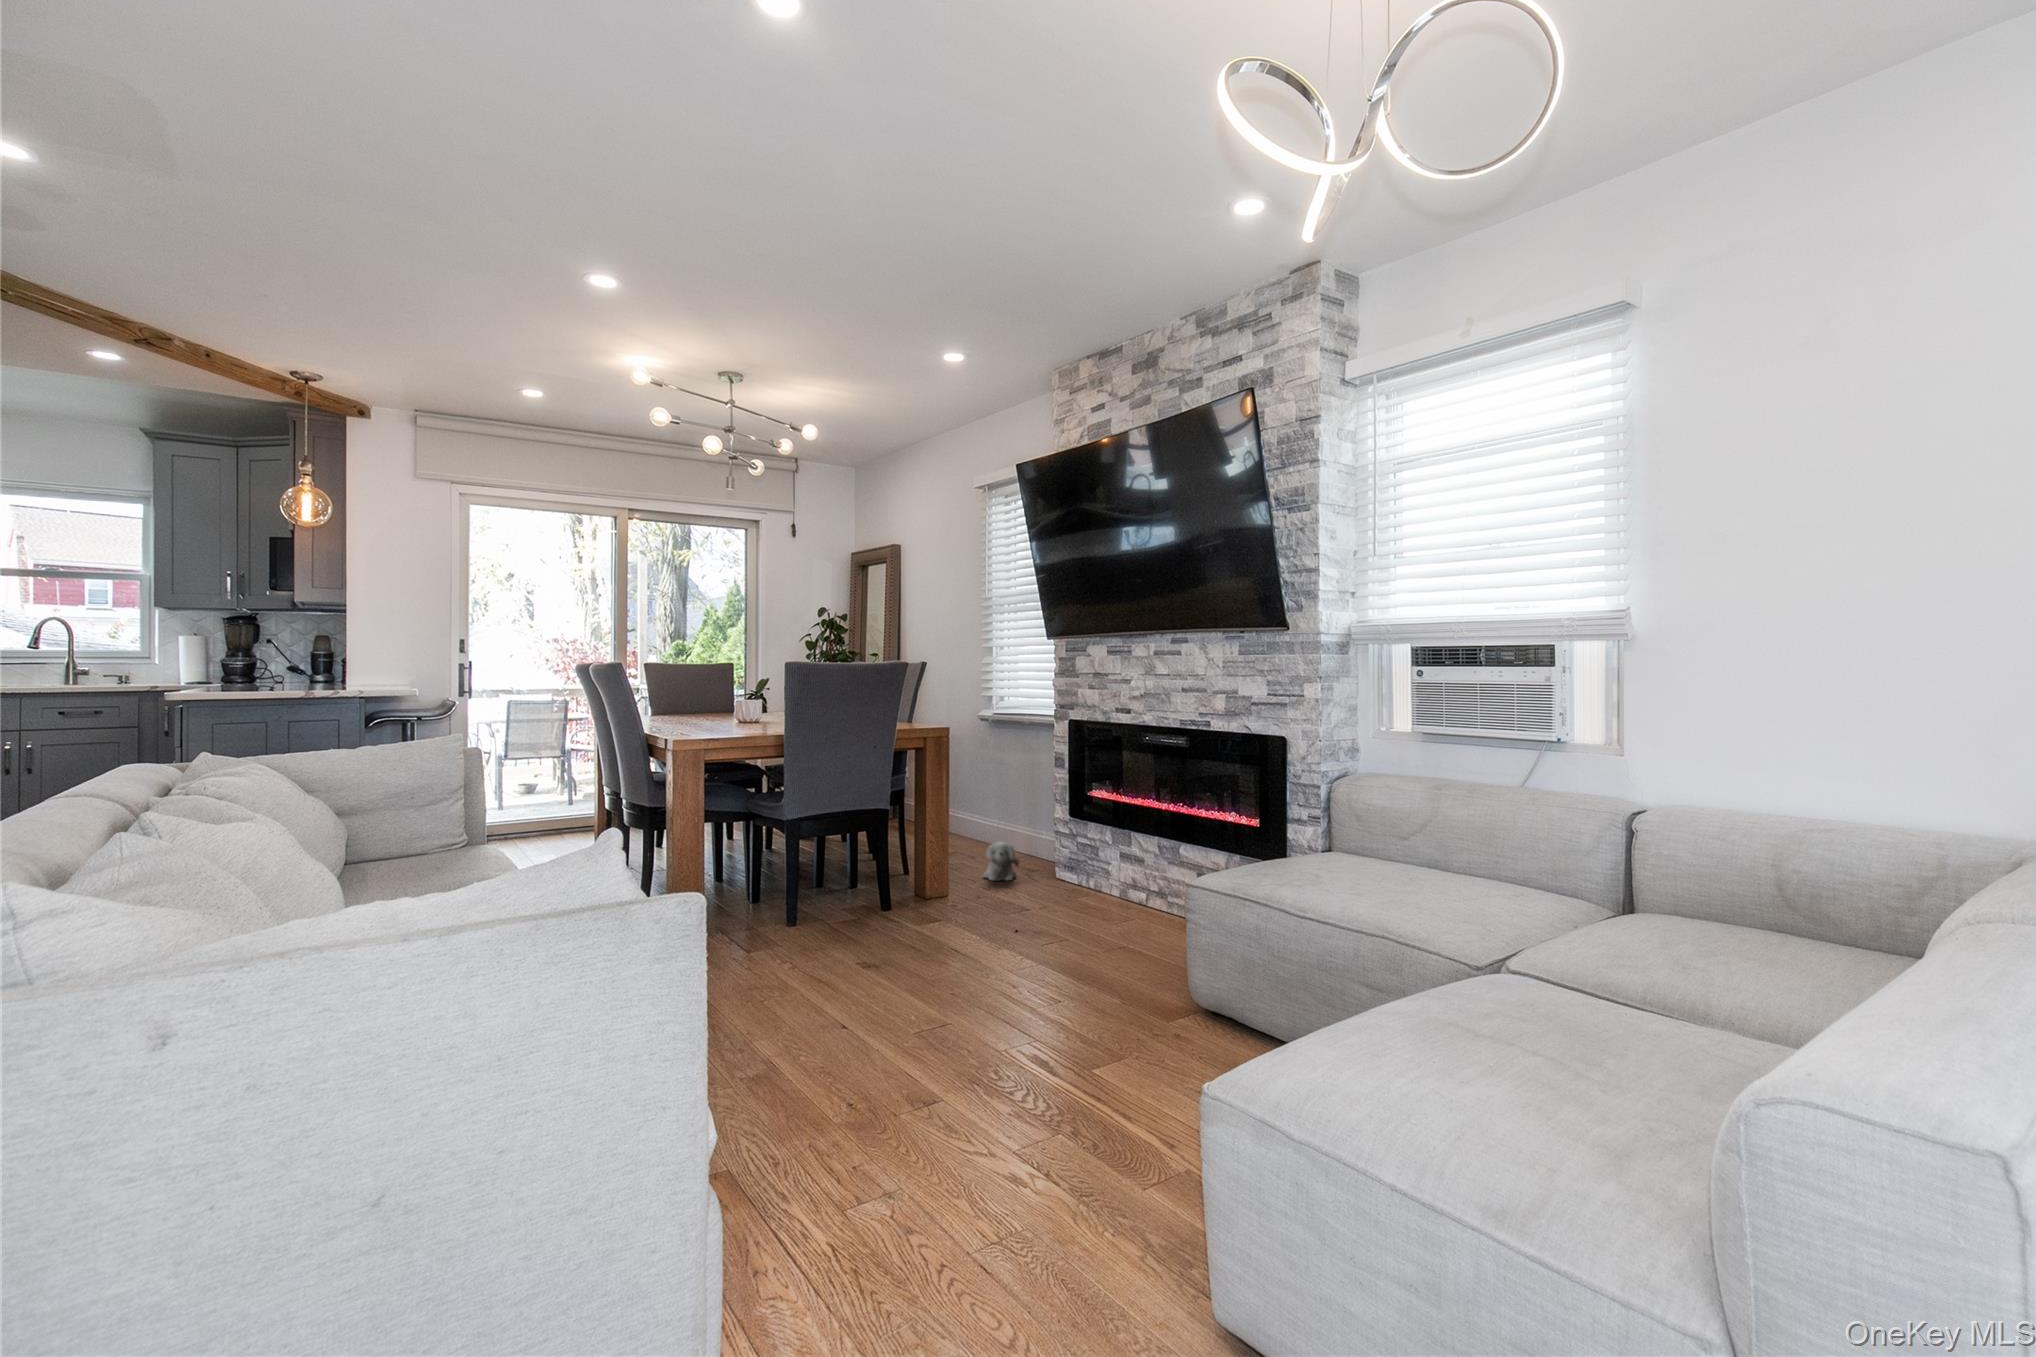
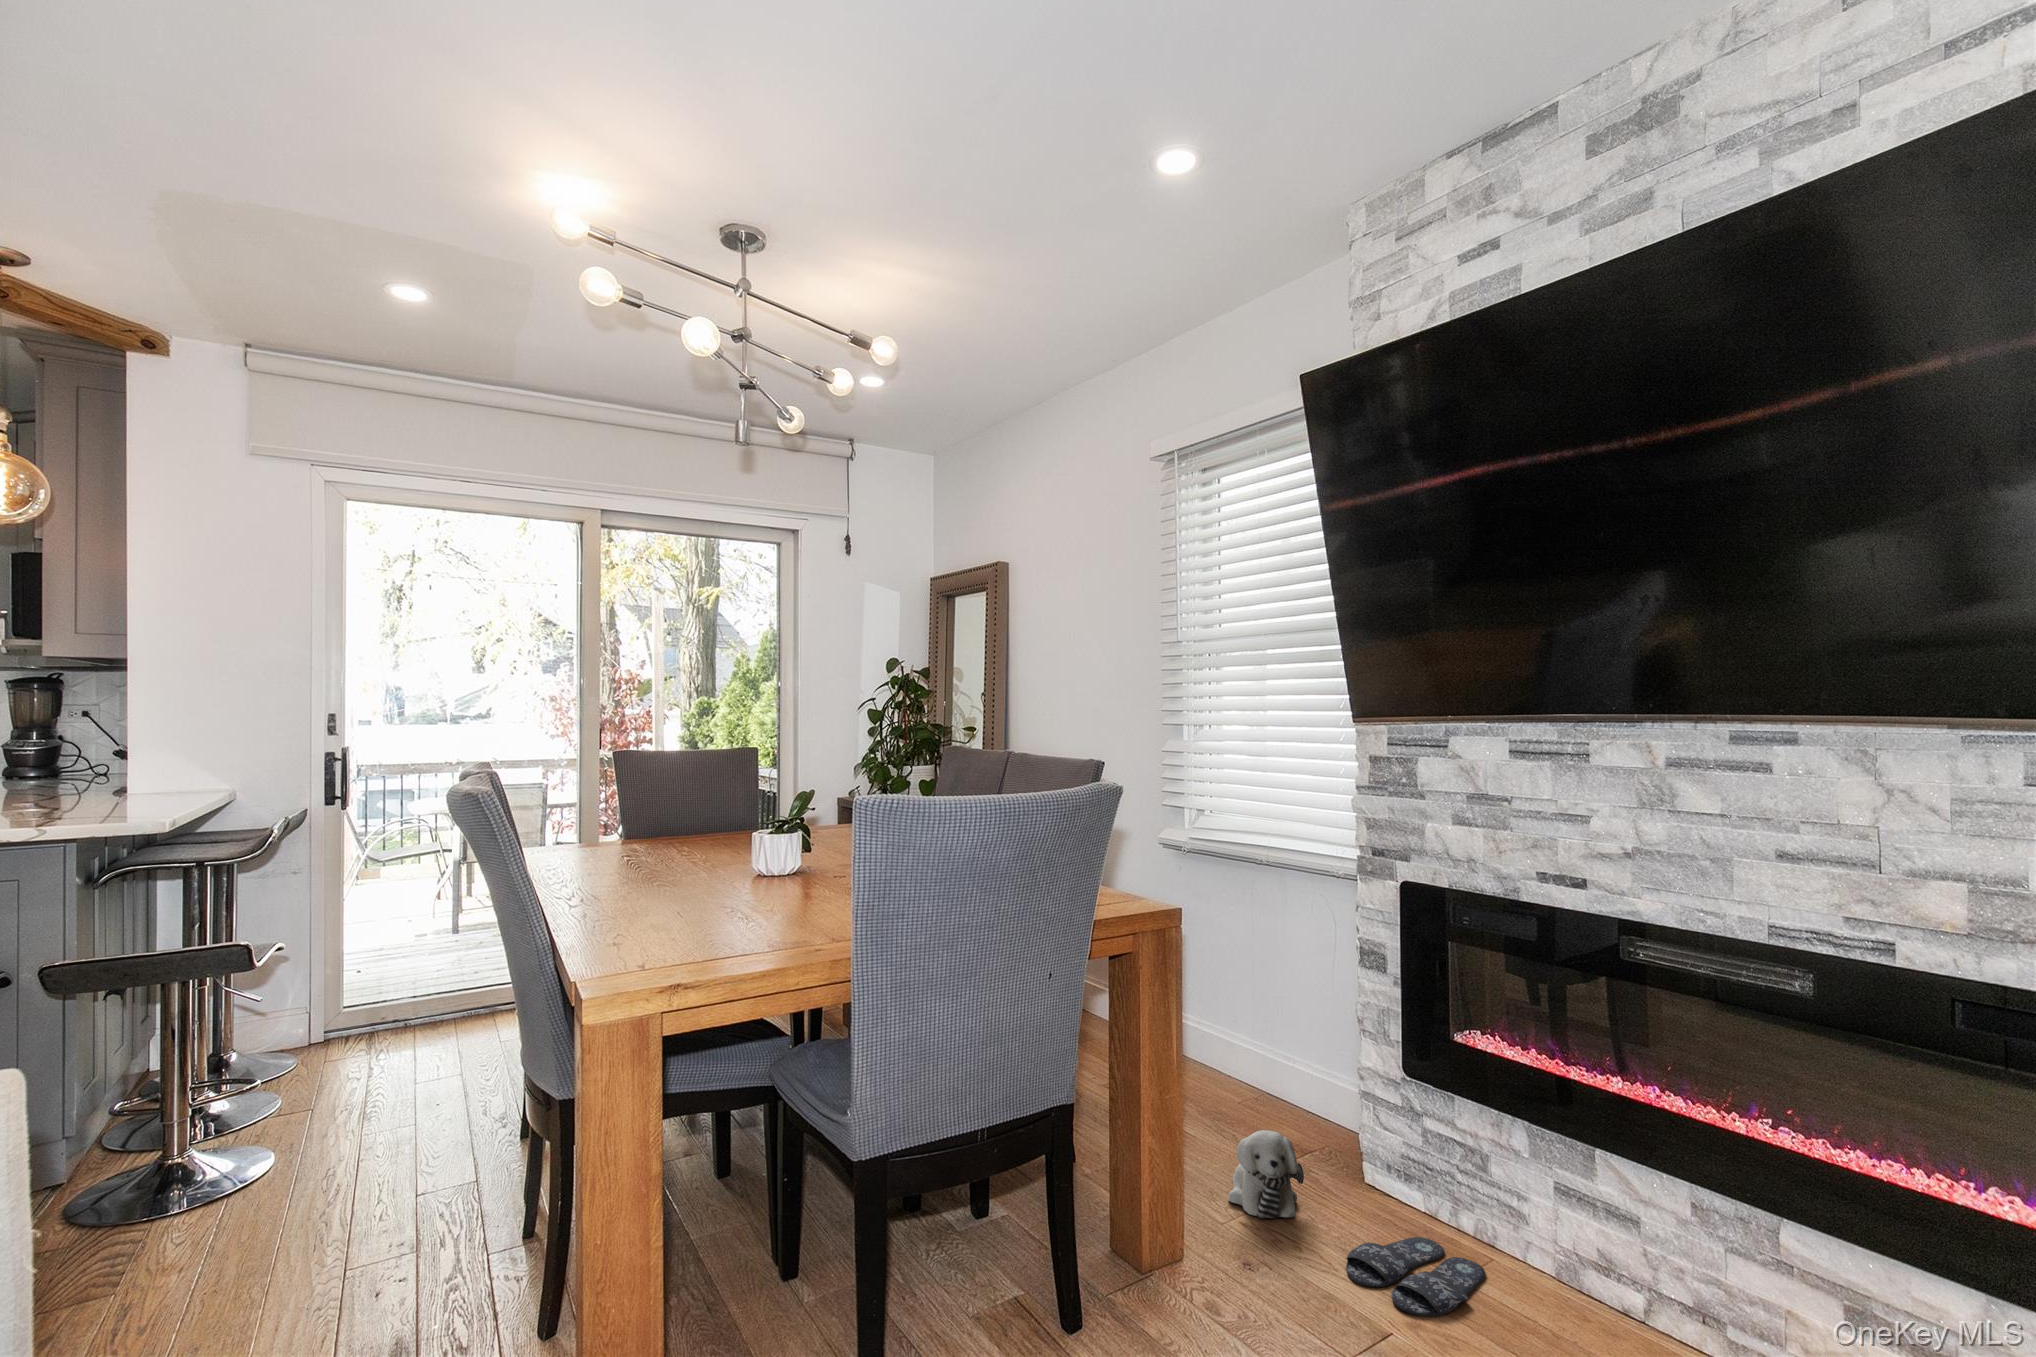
slippers: none [1024,884,1088,899] -> present [1346,1237,1486,1316]

